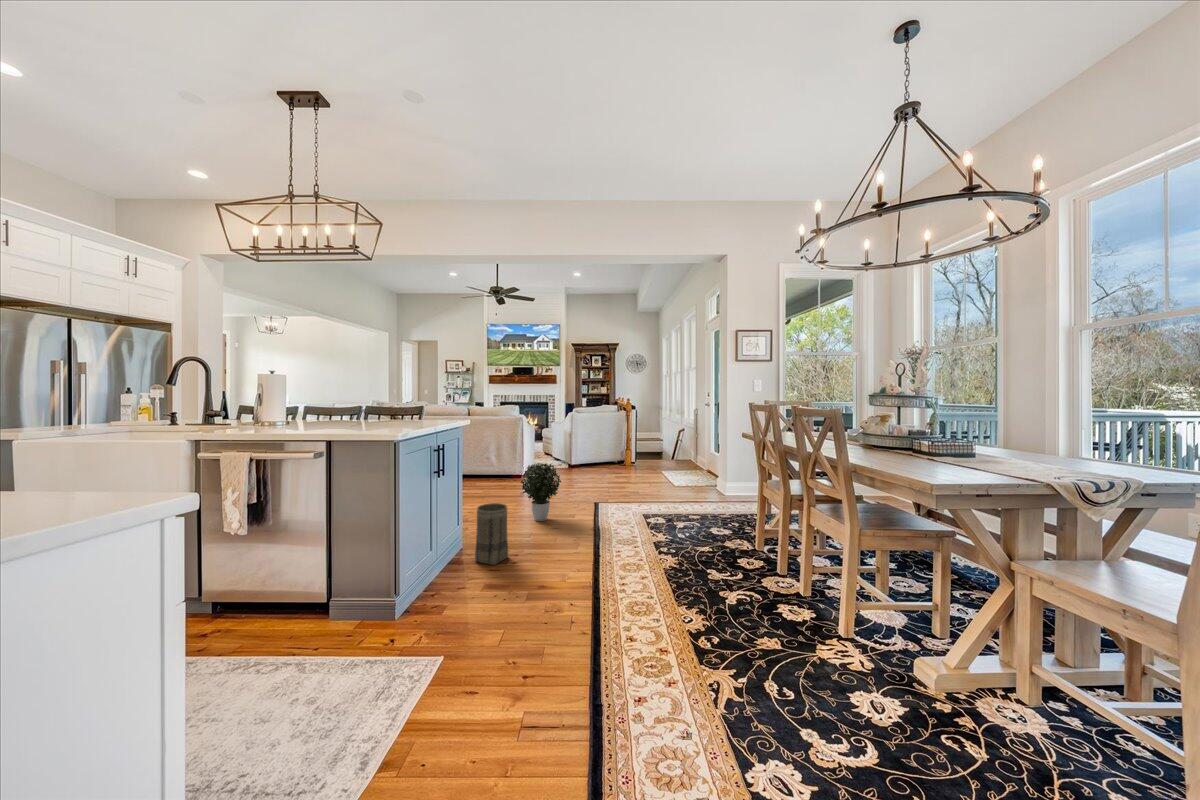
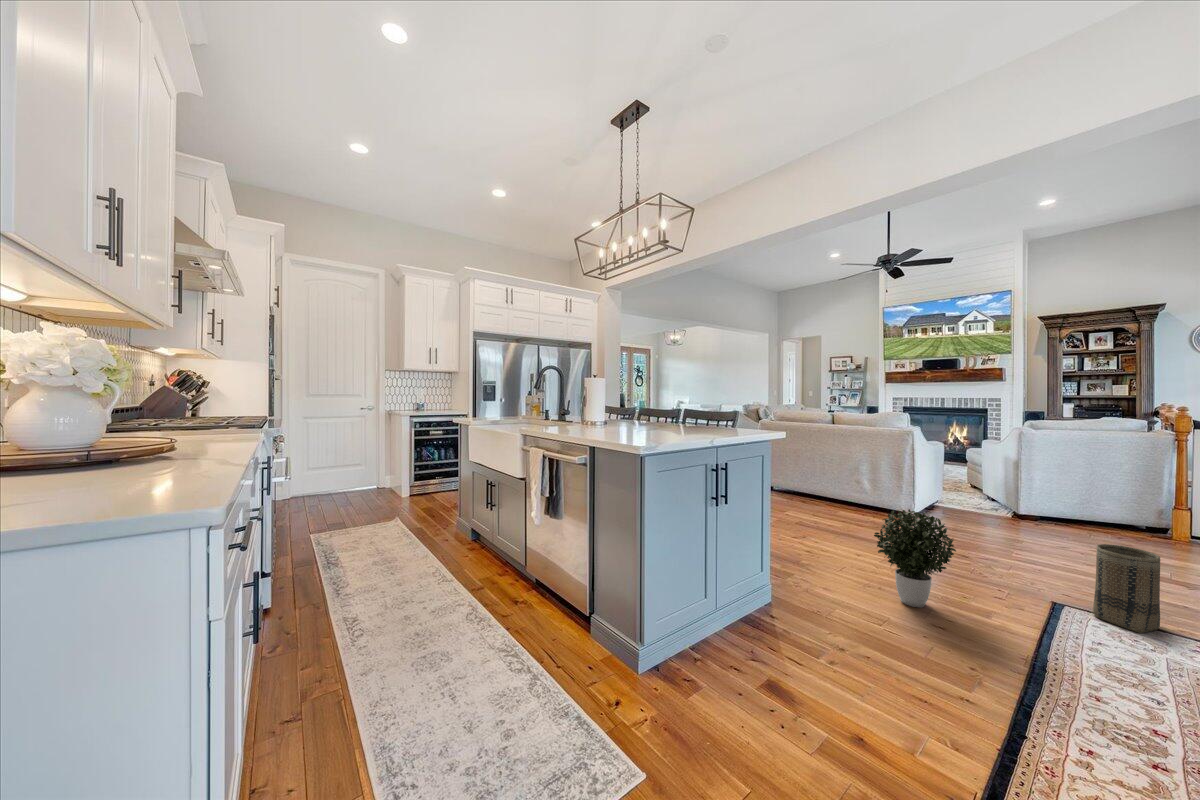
basket: present [475,503,508,565] -> present [1093,544,1160,633]

